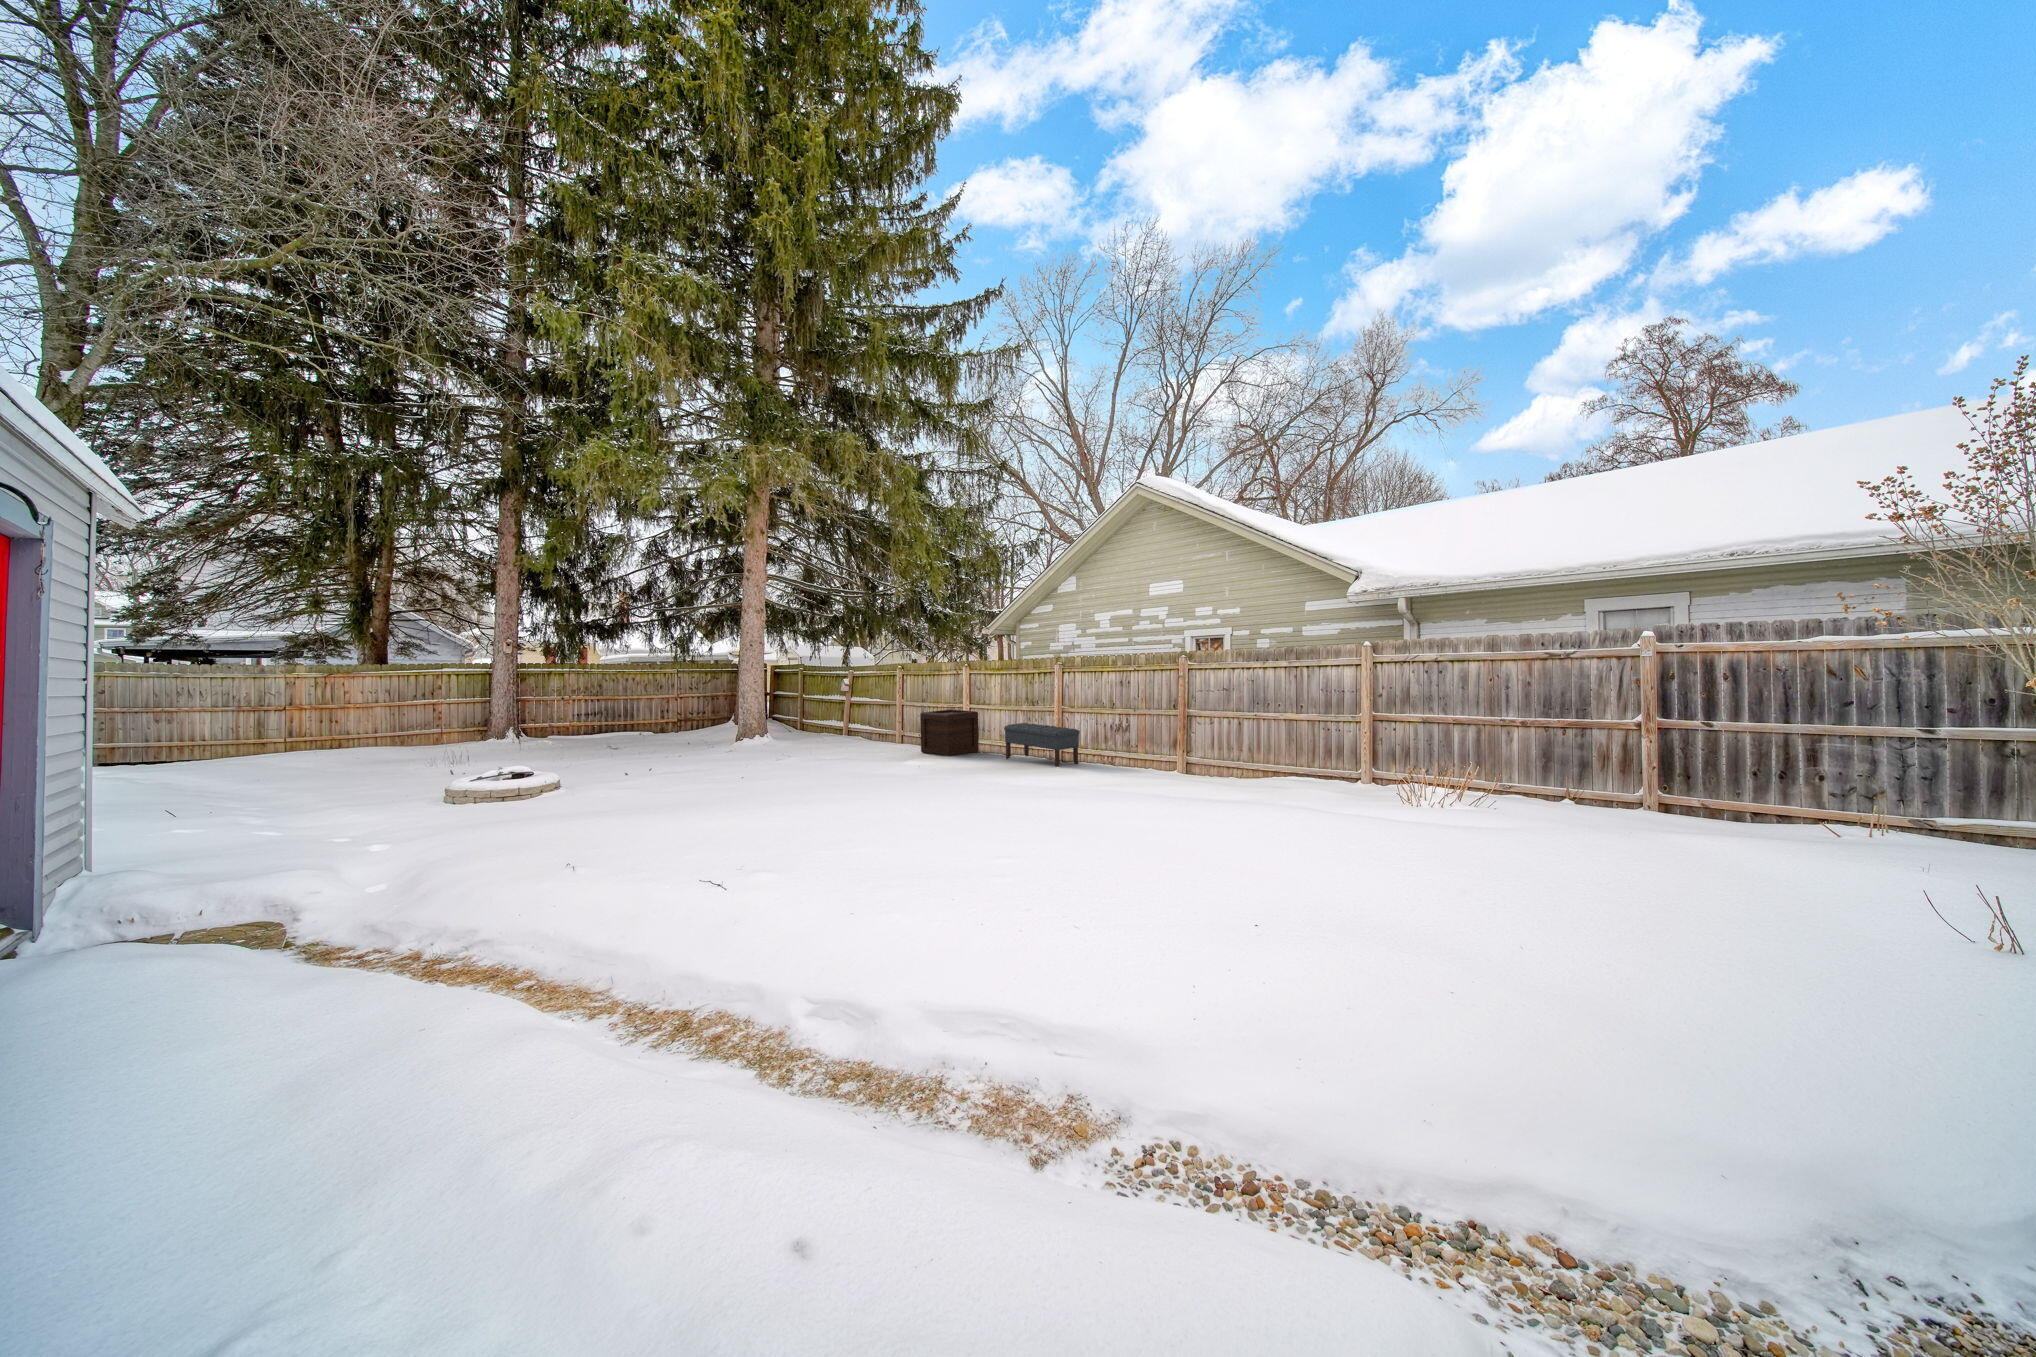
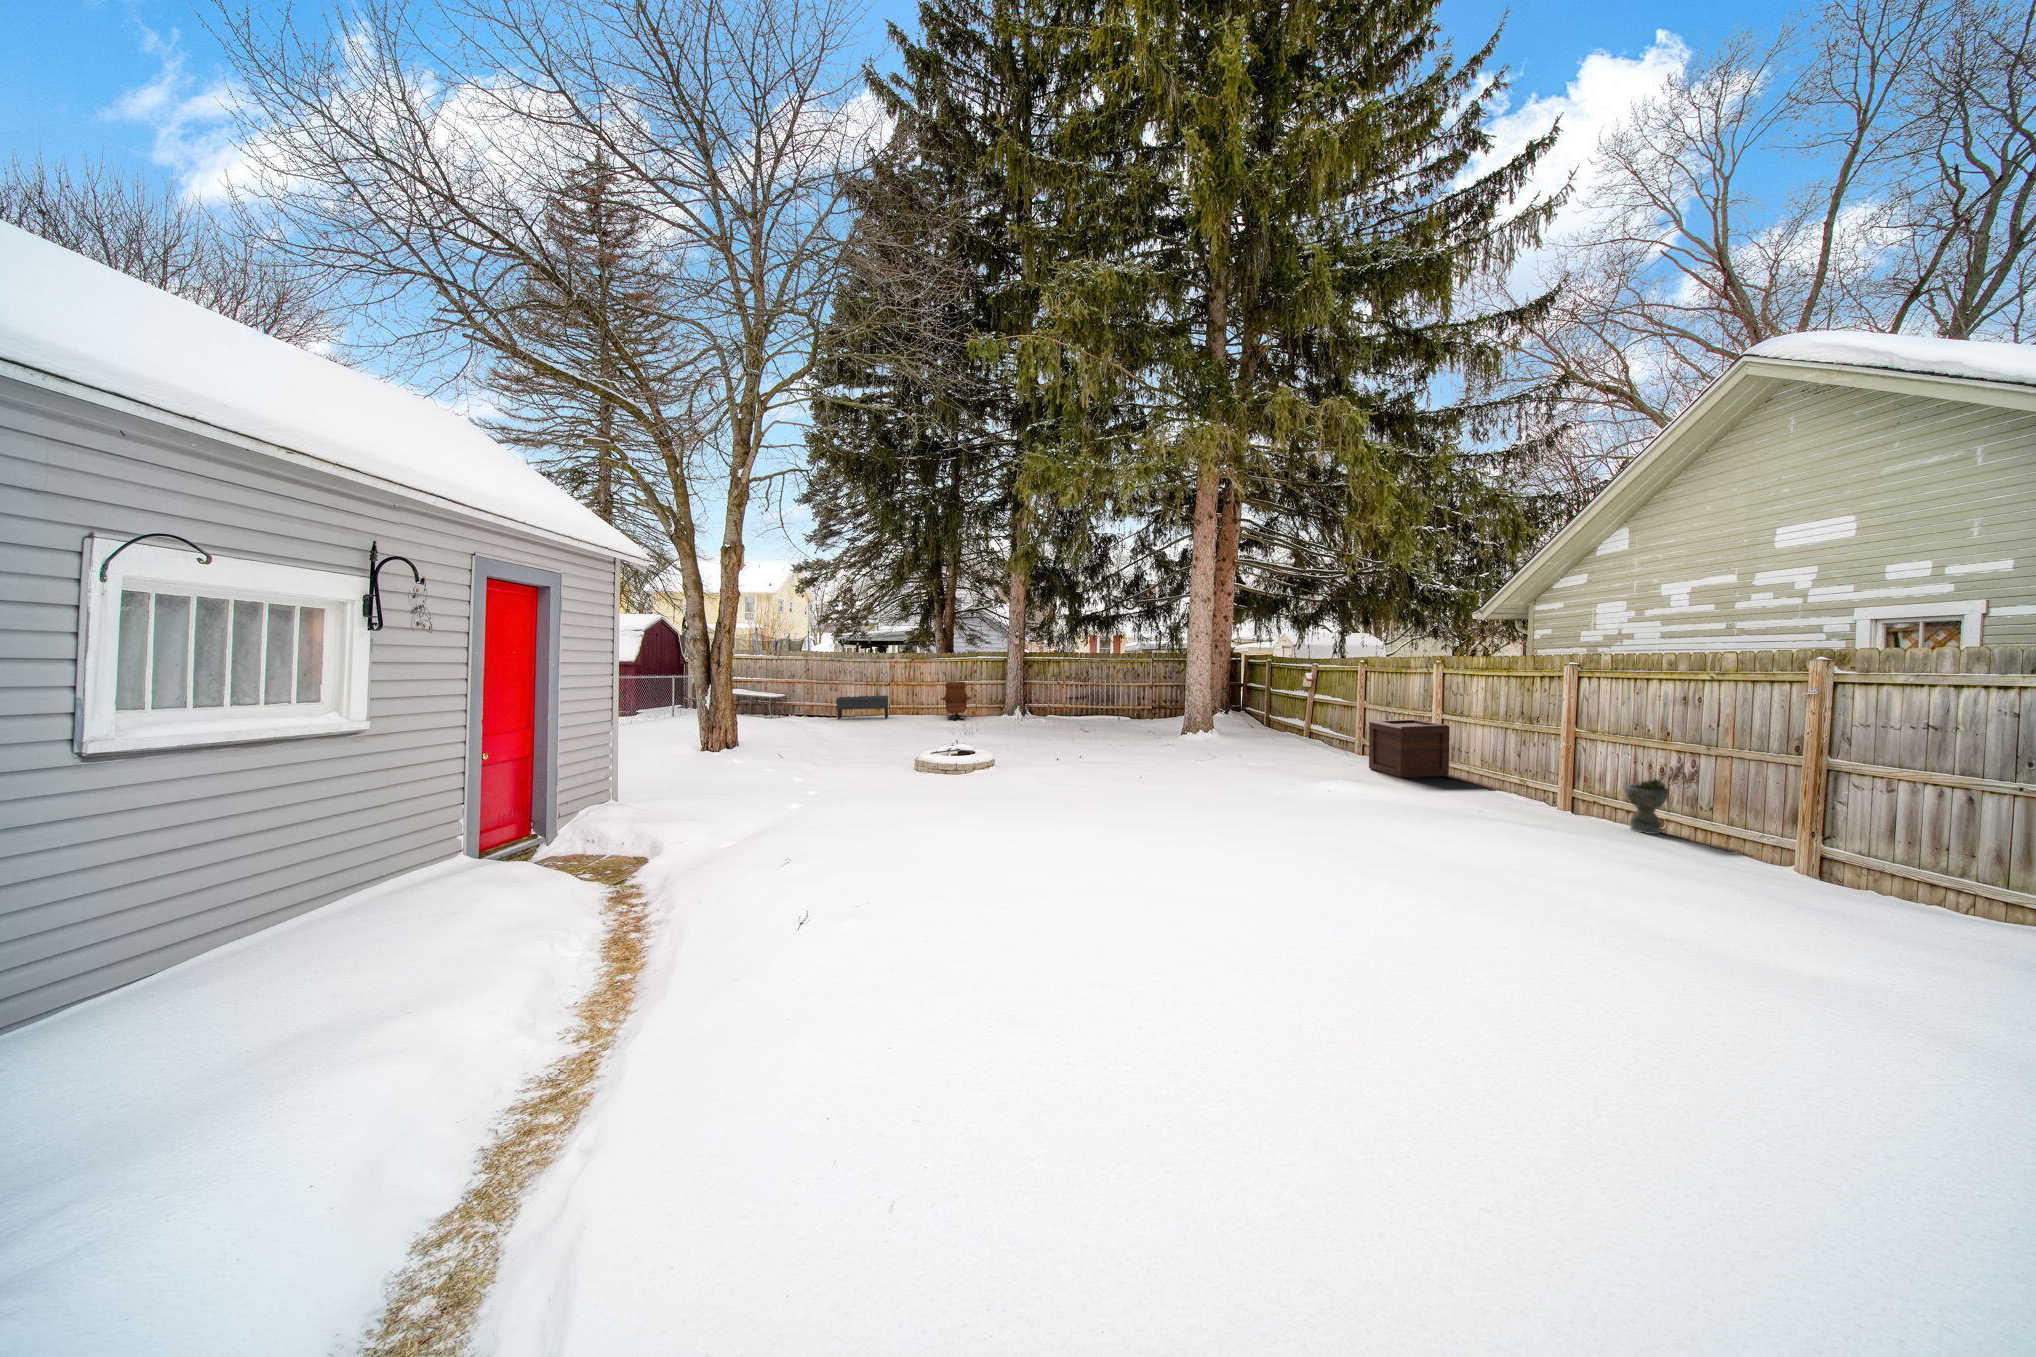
lounge chair: none [383,702,434,754] -> present [941,682,971,721]
bench: present [1004,723,1080,767] -> present [836,695,888,720]
planter: none [1094,732,1116,768] -> present [1625,779,1669,834]

